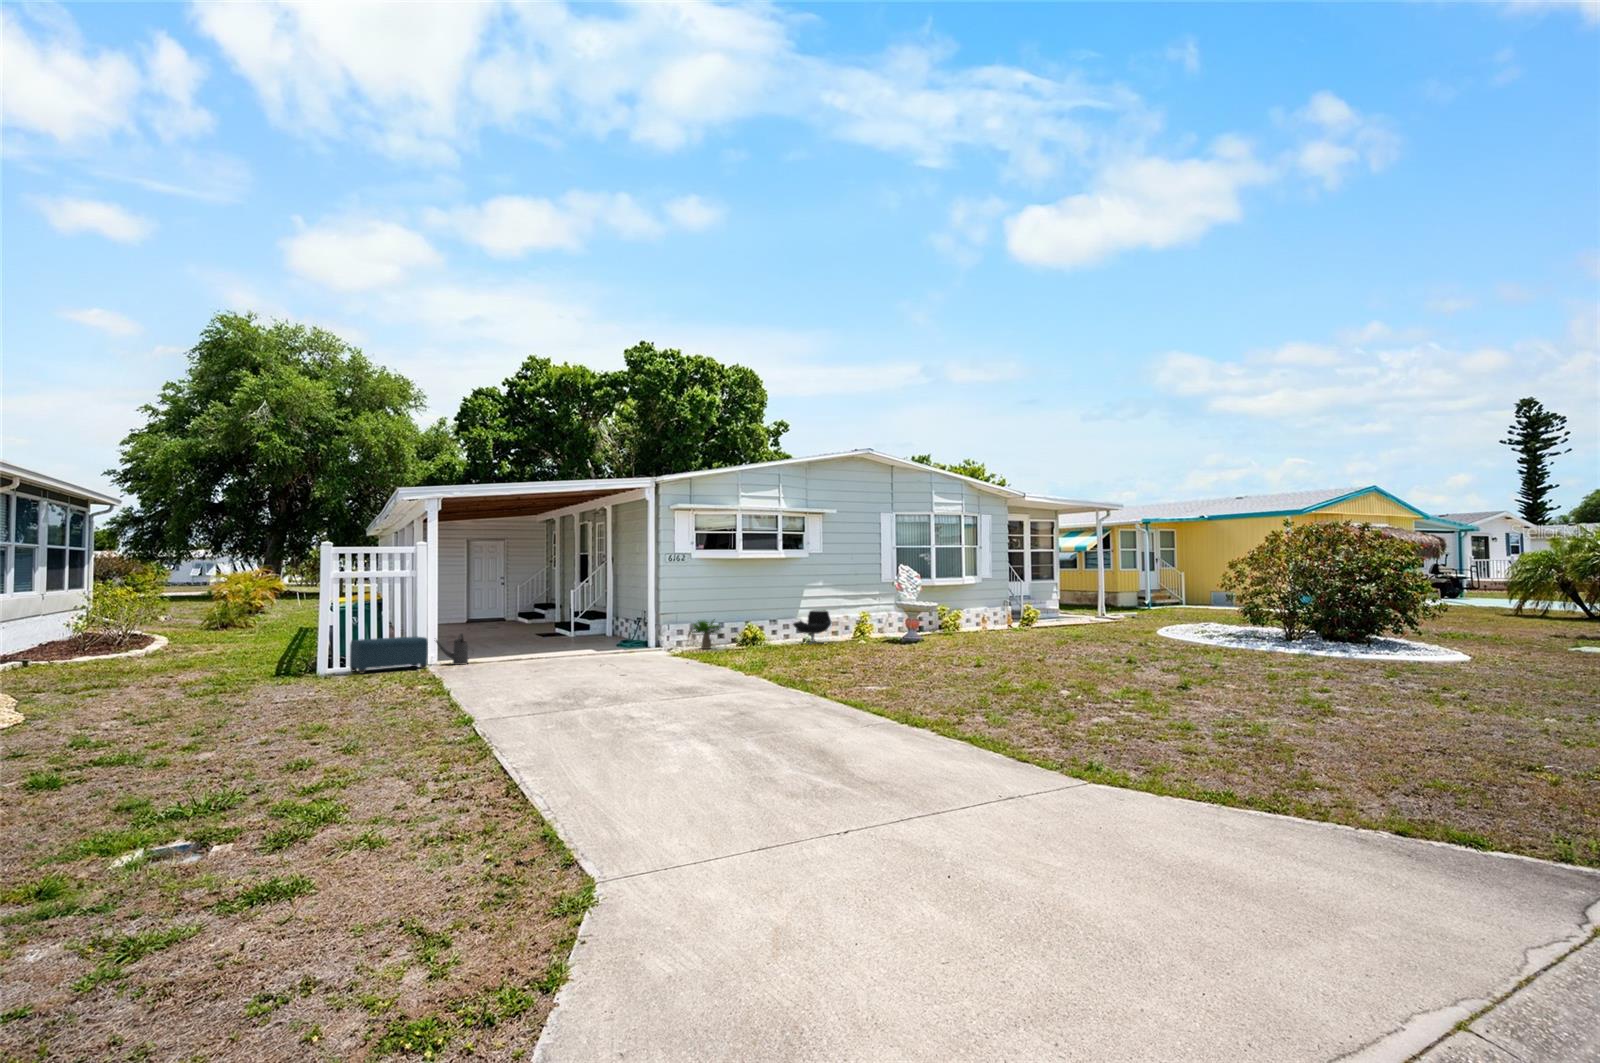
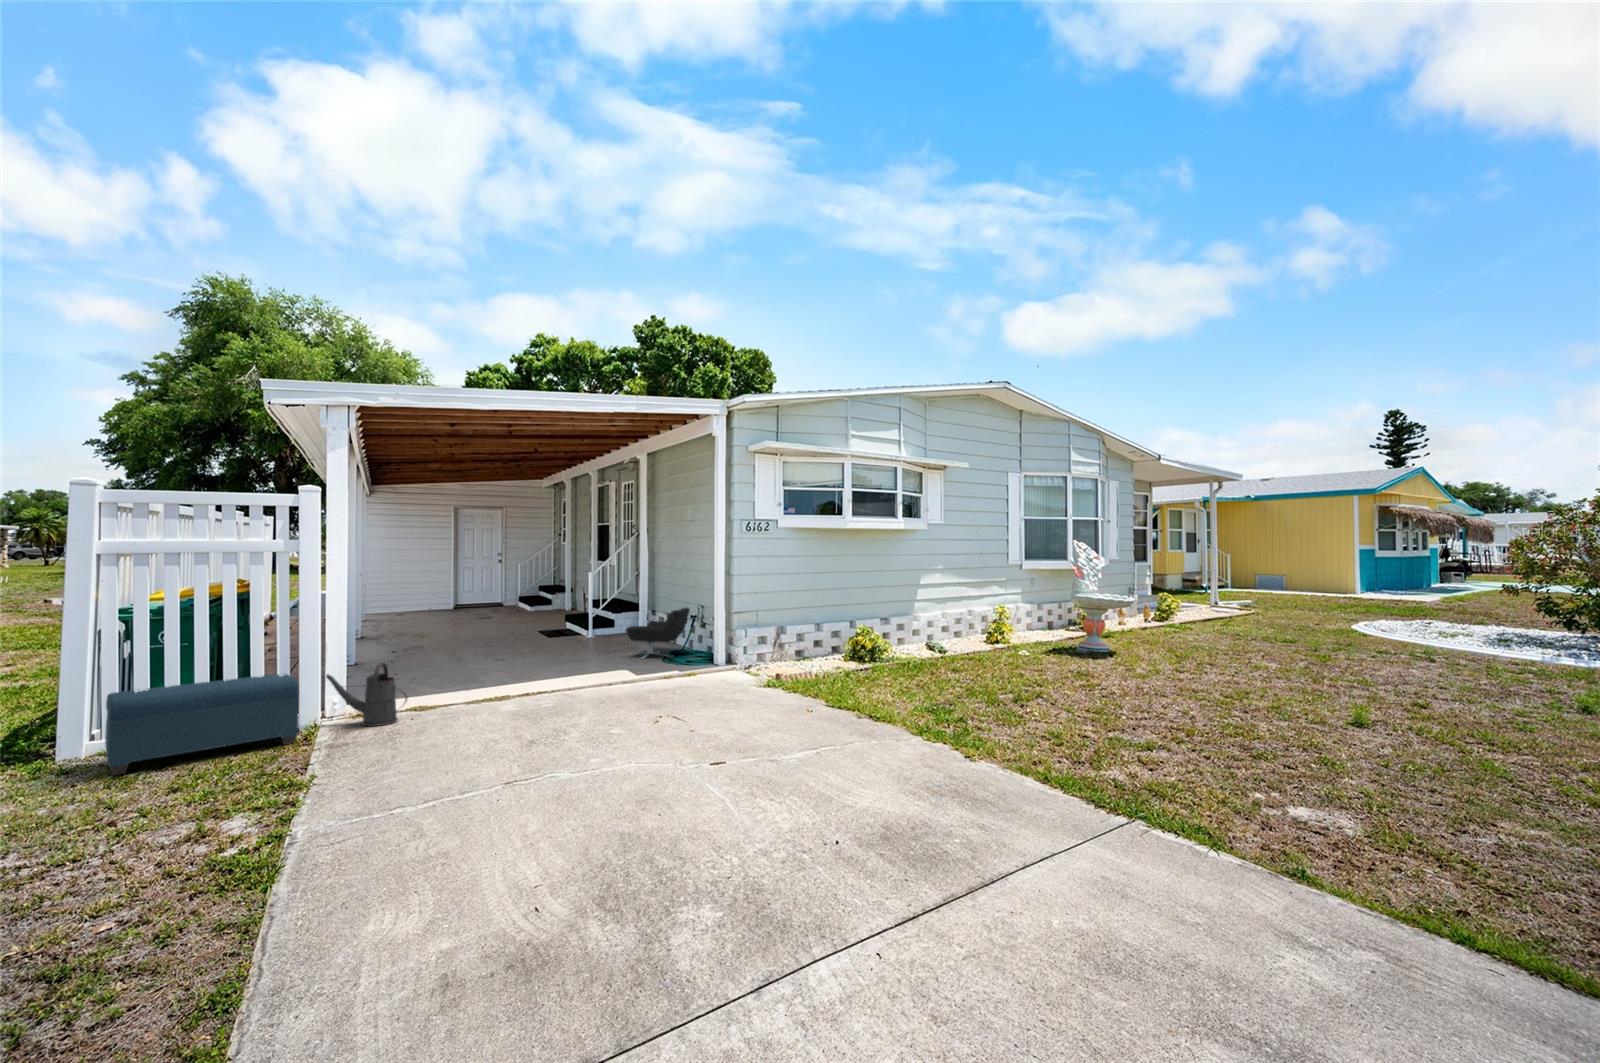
lounge chair: present [793,611,831,642] -> present [626,608,690,659]
potted plant: present [692,619,721,649] -> none [776,619,834,669]

